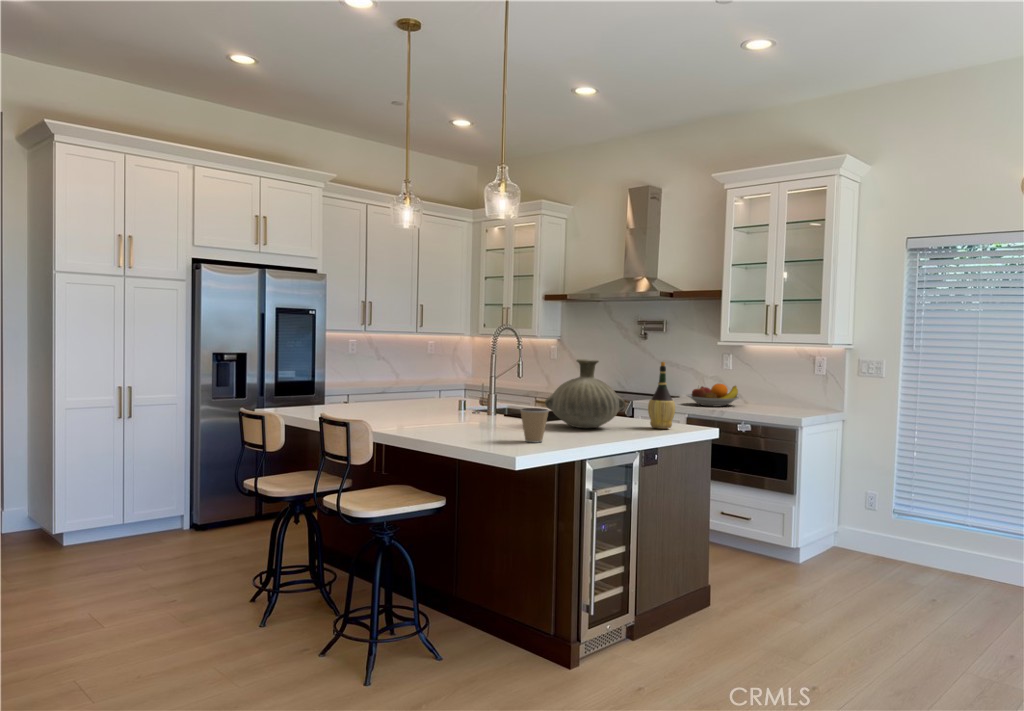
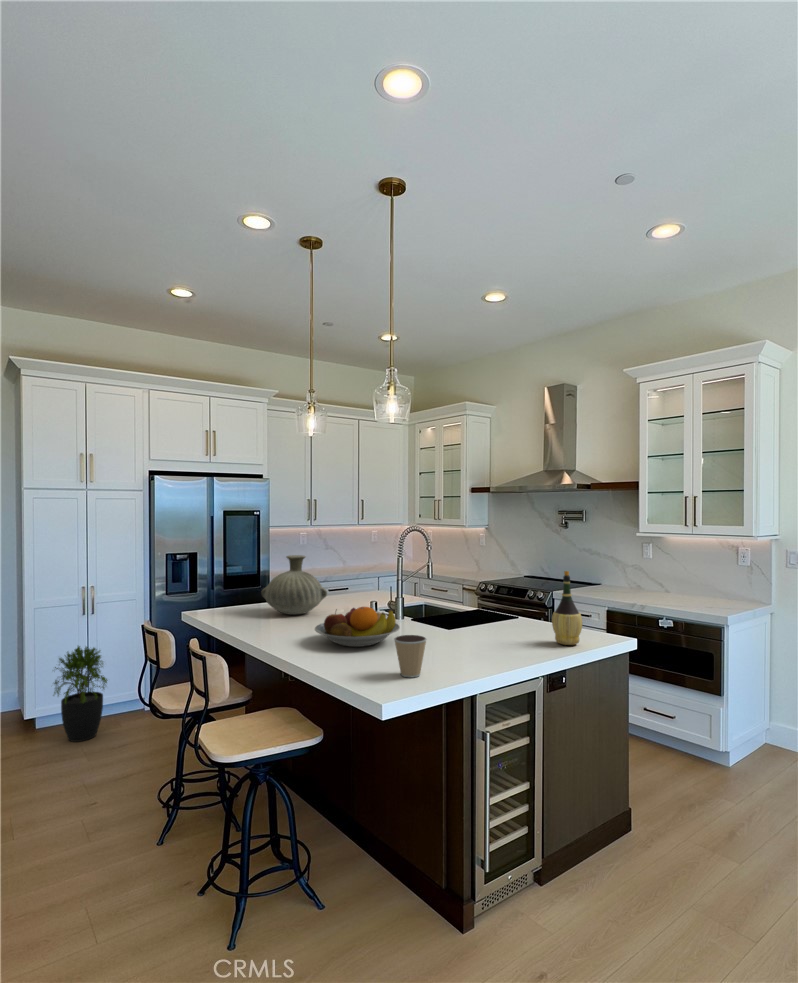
vase: present [545,359,625,428] -> present [261,555,327,615]
fruit bowl: present [687,384,739,407] -> present [315,607,400,647]
potted plant: none [91,450,161,554] -> present [54,646,107,742]

